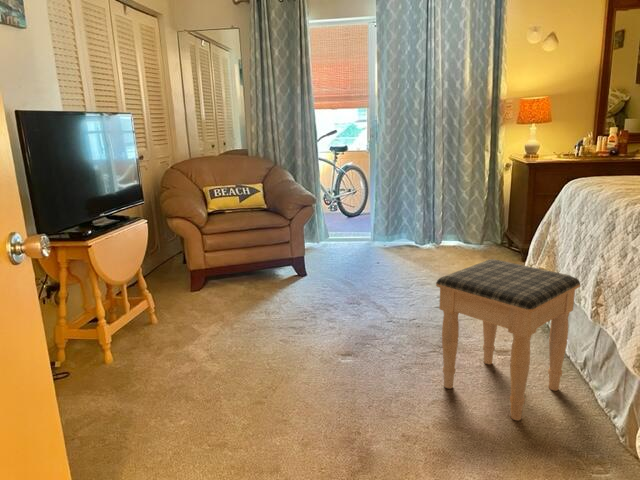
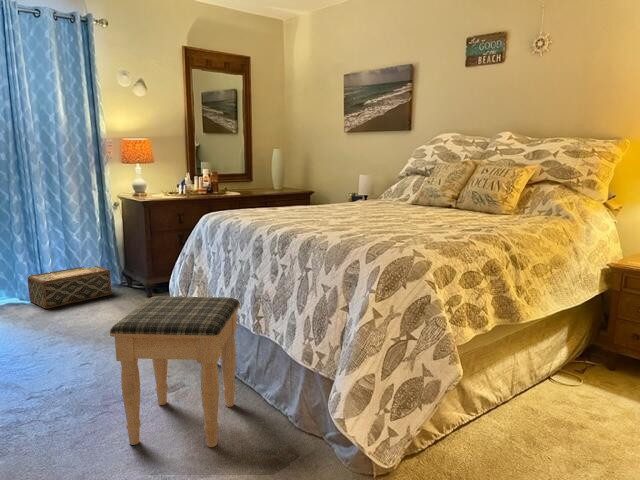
woven basket: none [422,222,490,255] -> present [28,266,111,309]

